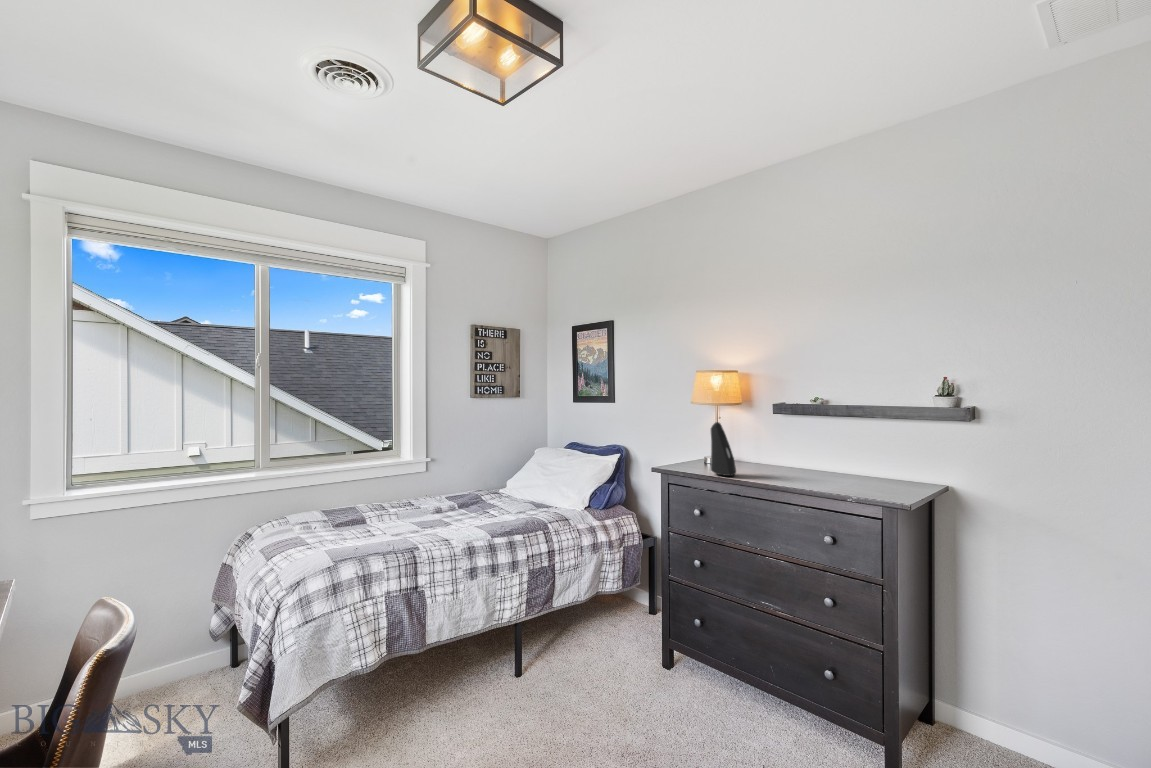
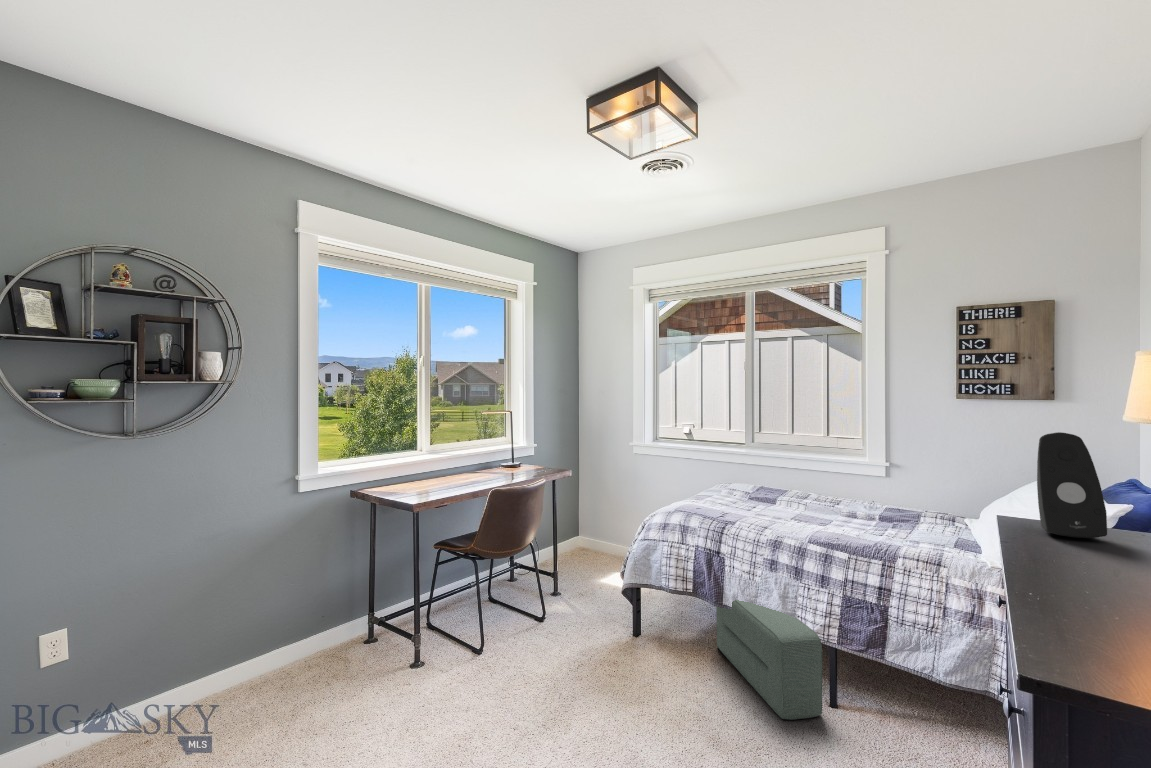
pouf: none [387,610,538,704] -> present [716,600,822,720]

